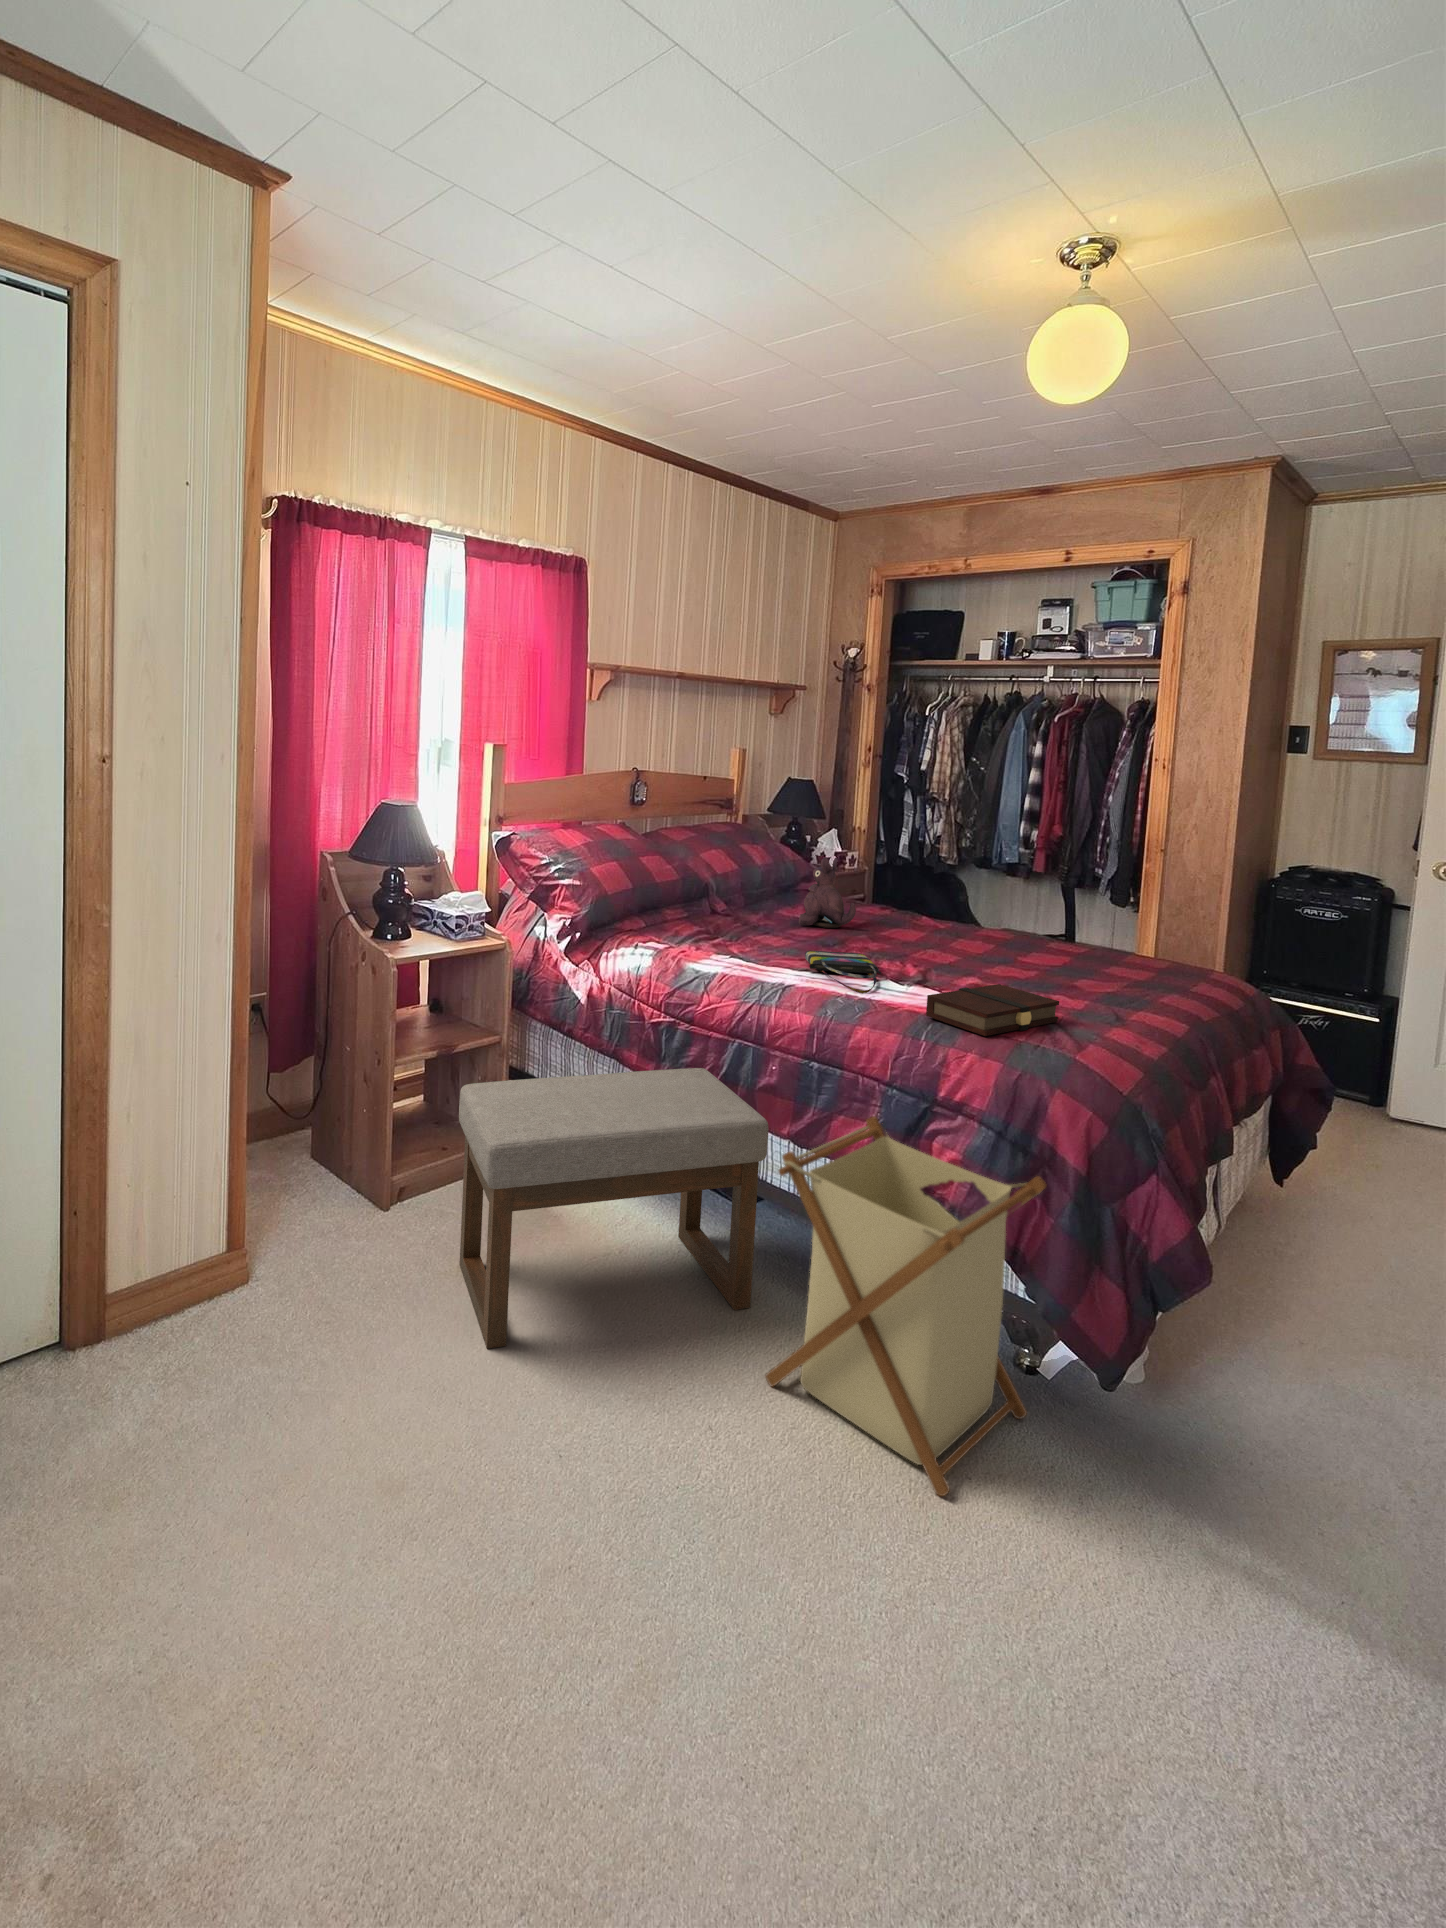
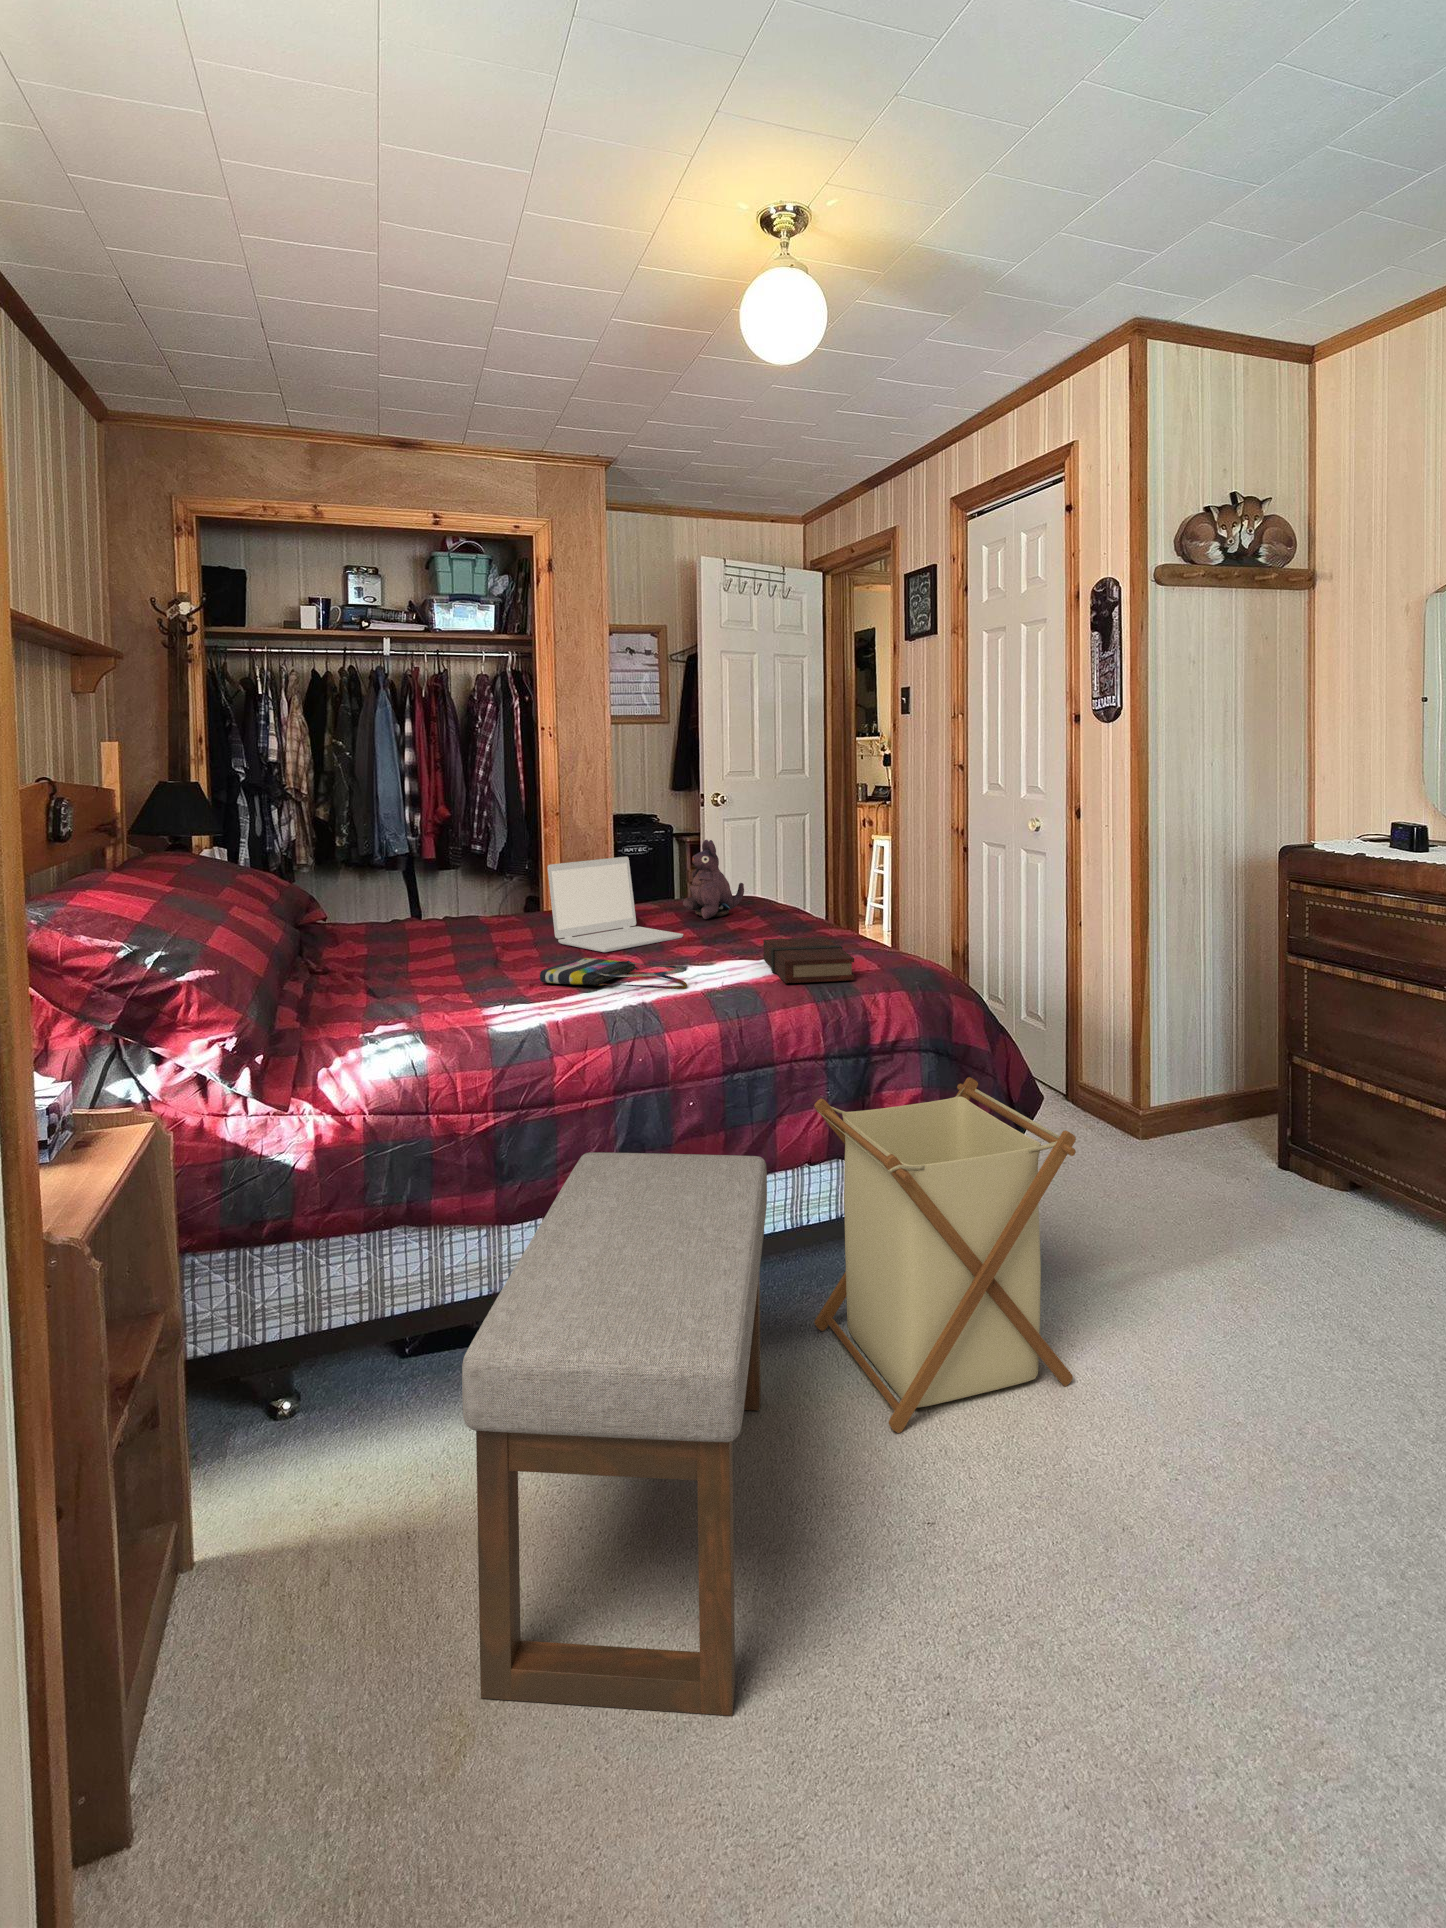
plush toy: present [799,857,856,928] -> present [683,840,744,919]
laptop: none [918,879,1026,975] -> present [547,857,683,952]

